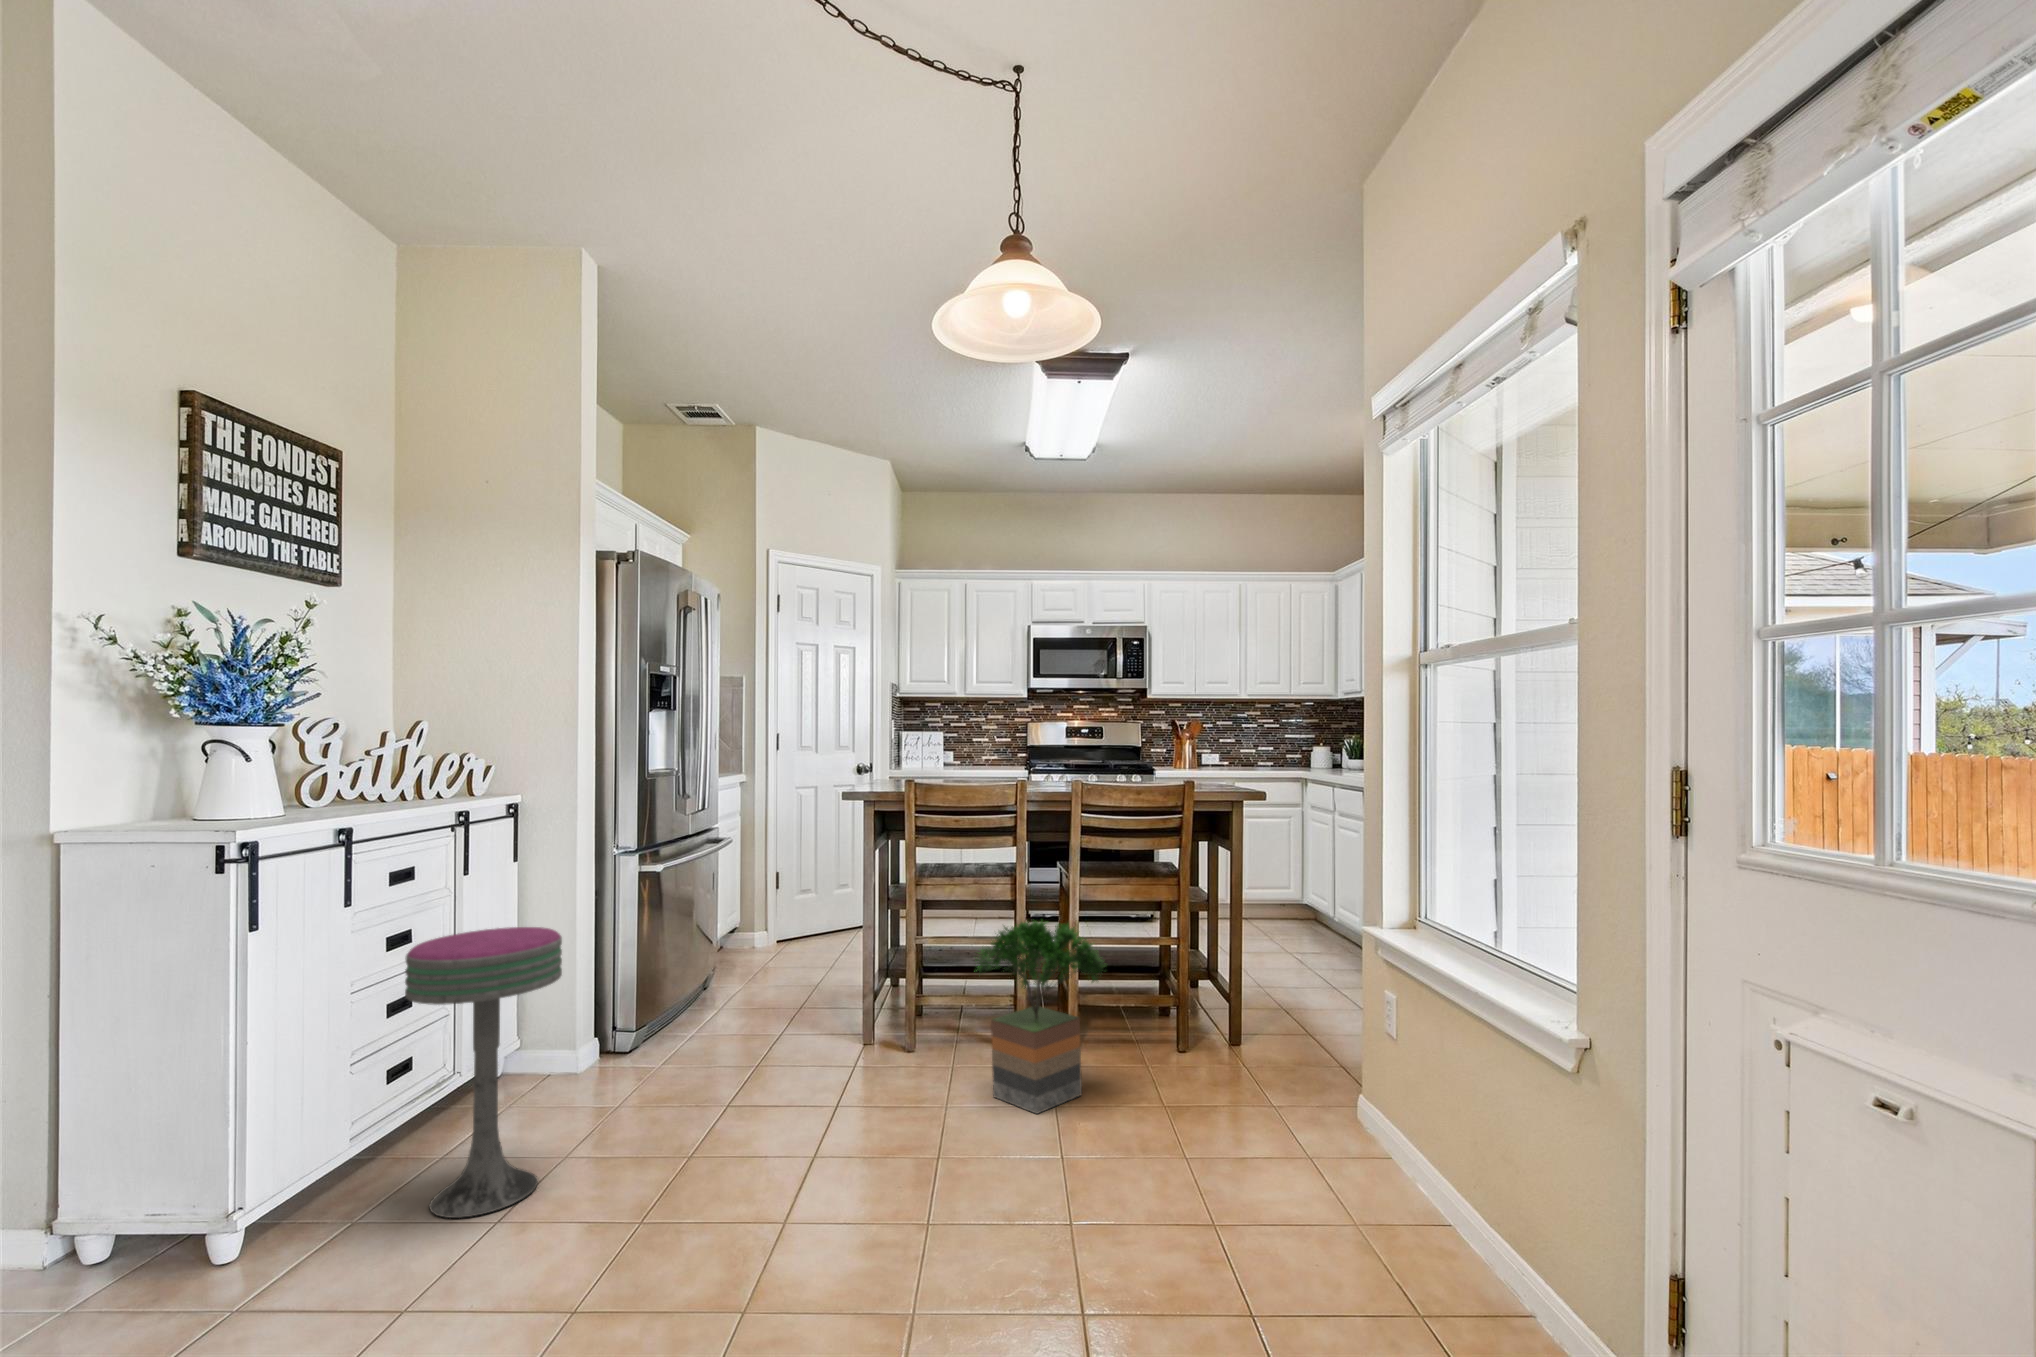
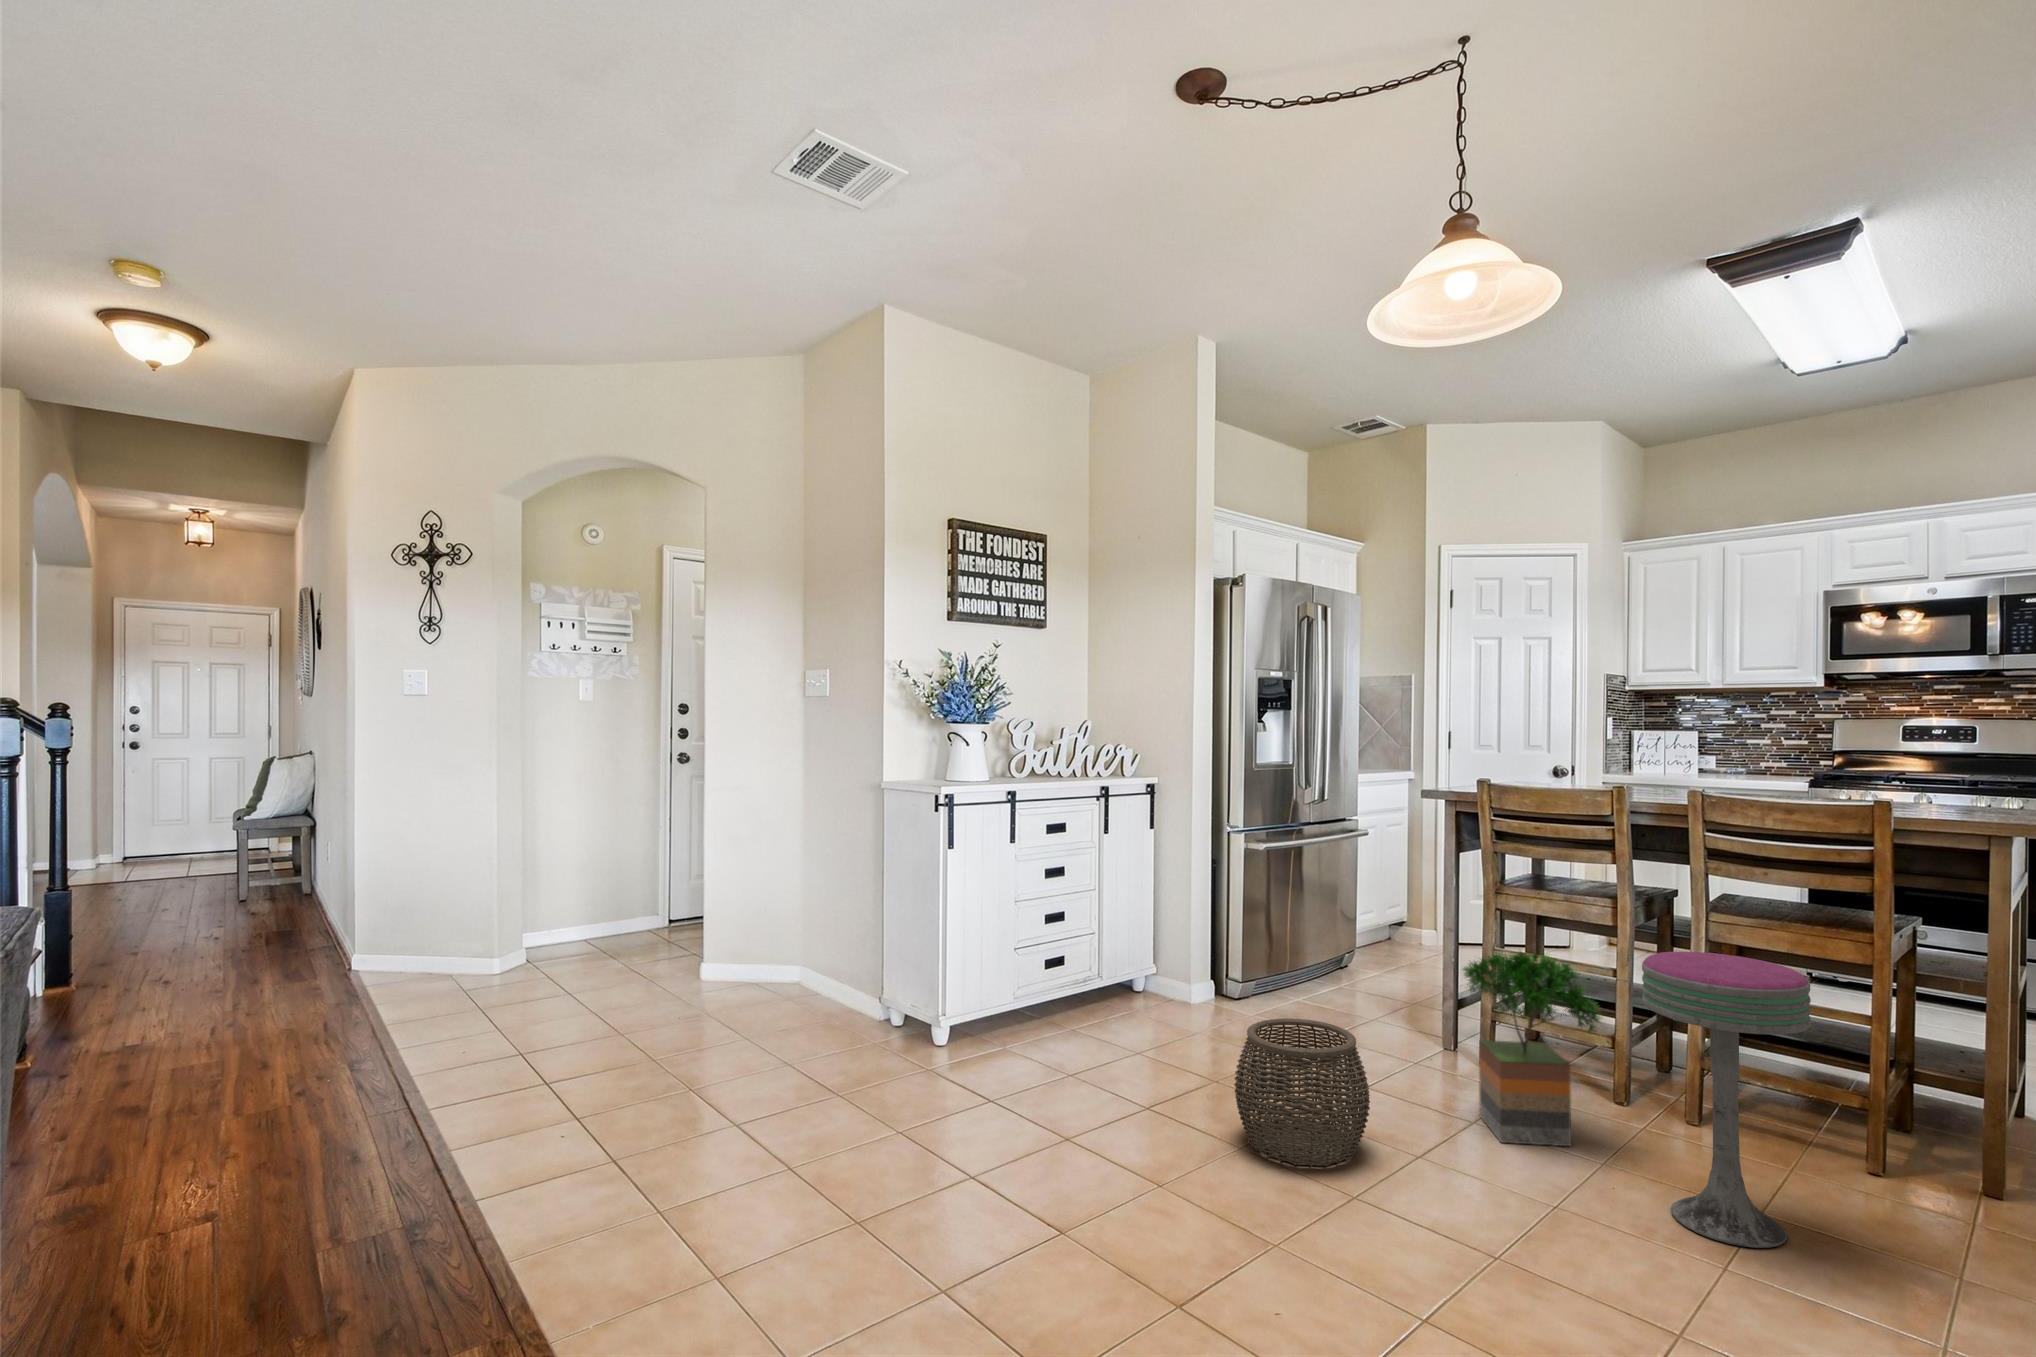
bar stool: present [405,927,562,1218] -> present [1642,952,1811,1248]
woven basket: none [814,1043,971,1227] -> present [1234,1018,1370,1167]

